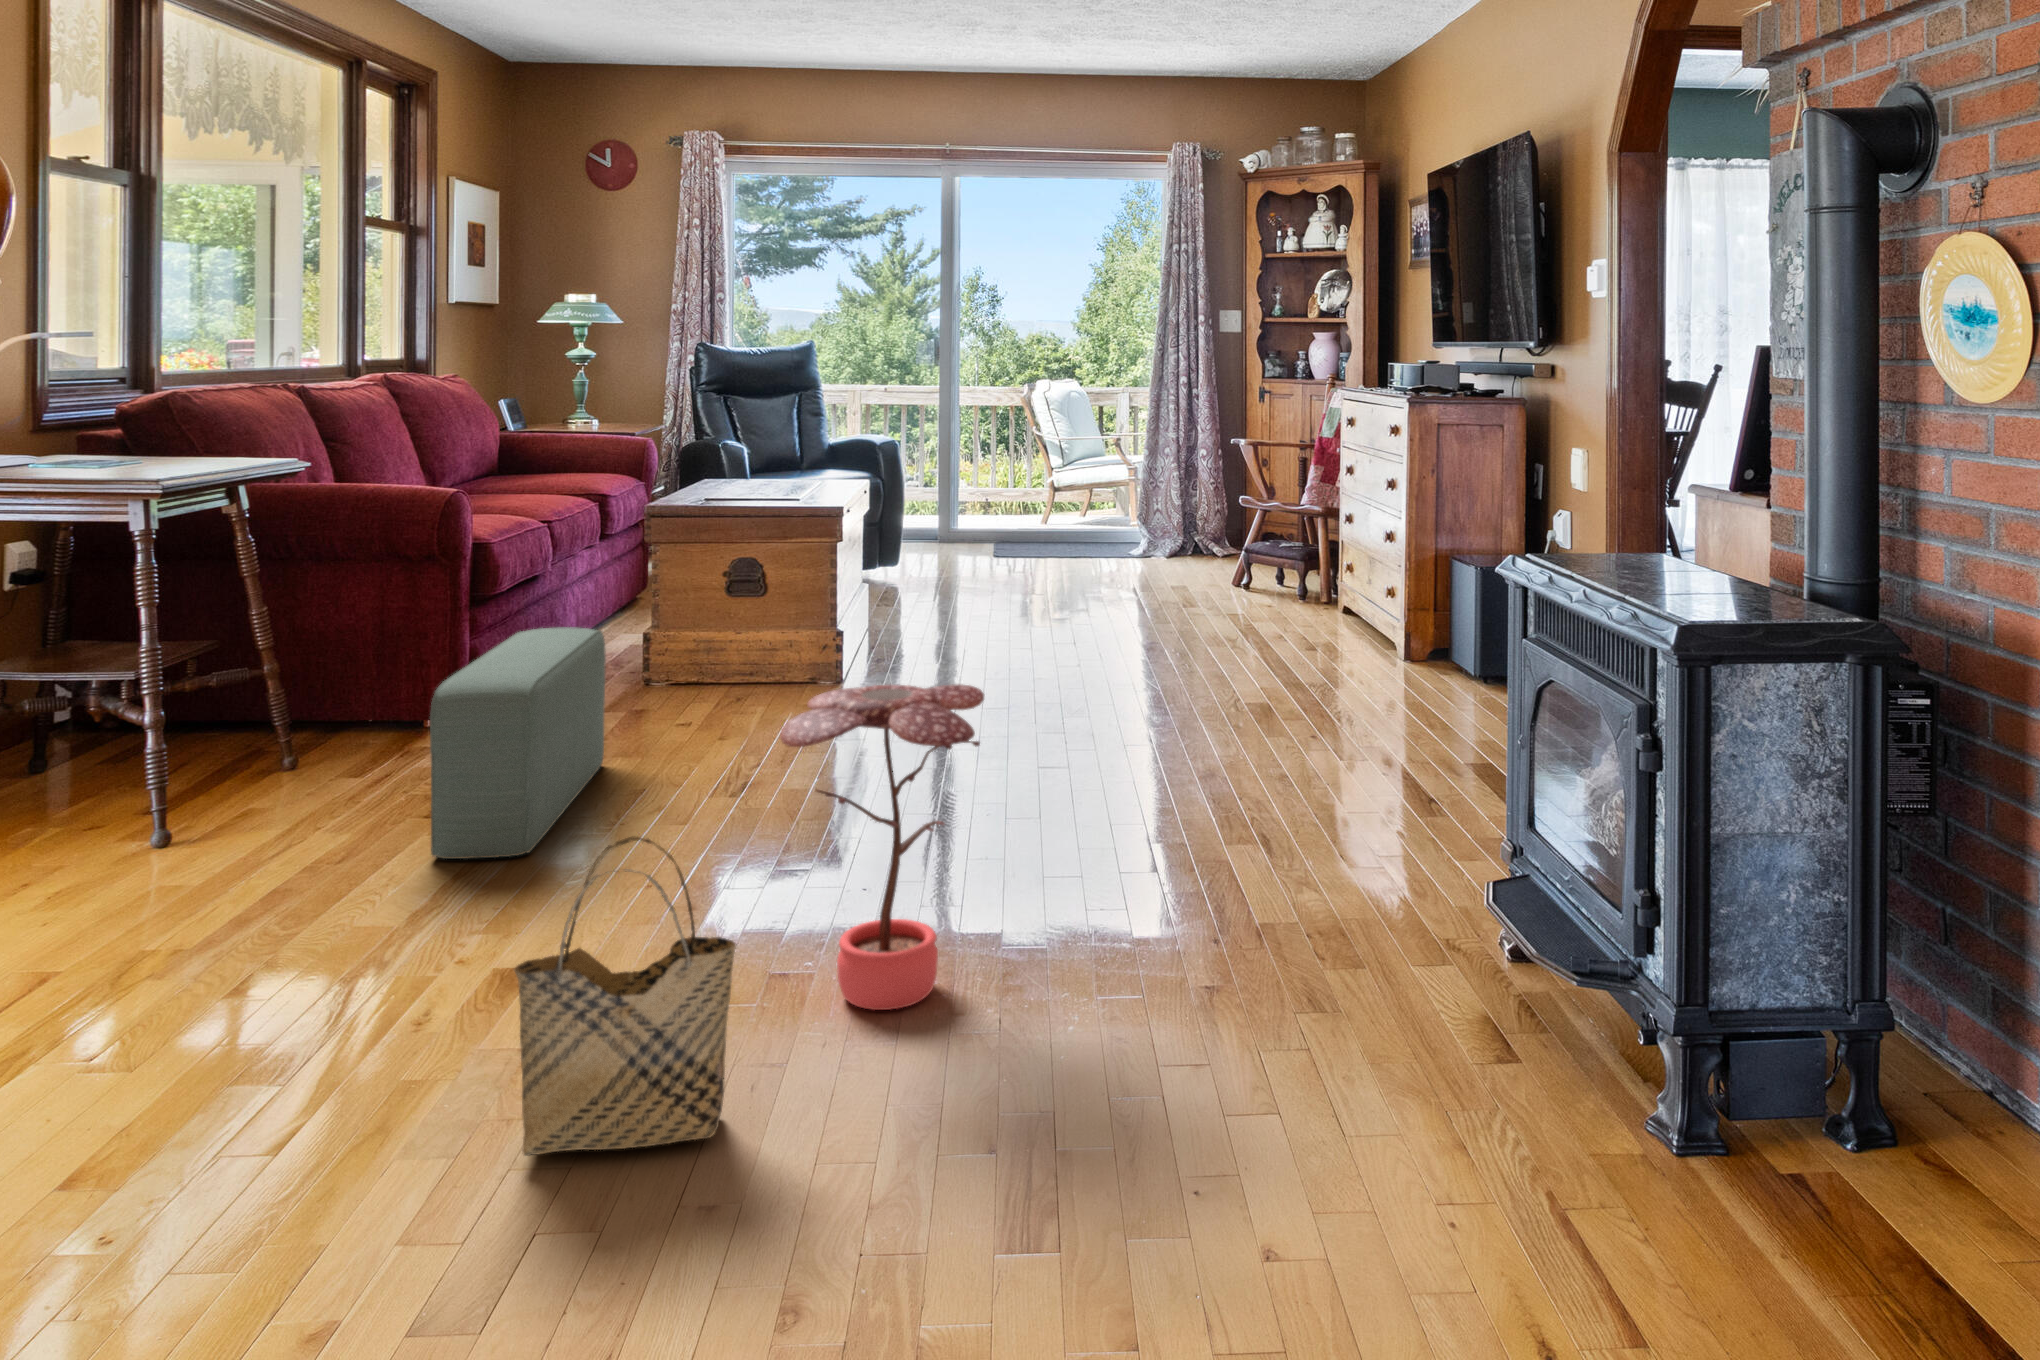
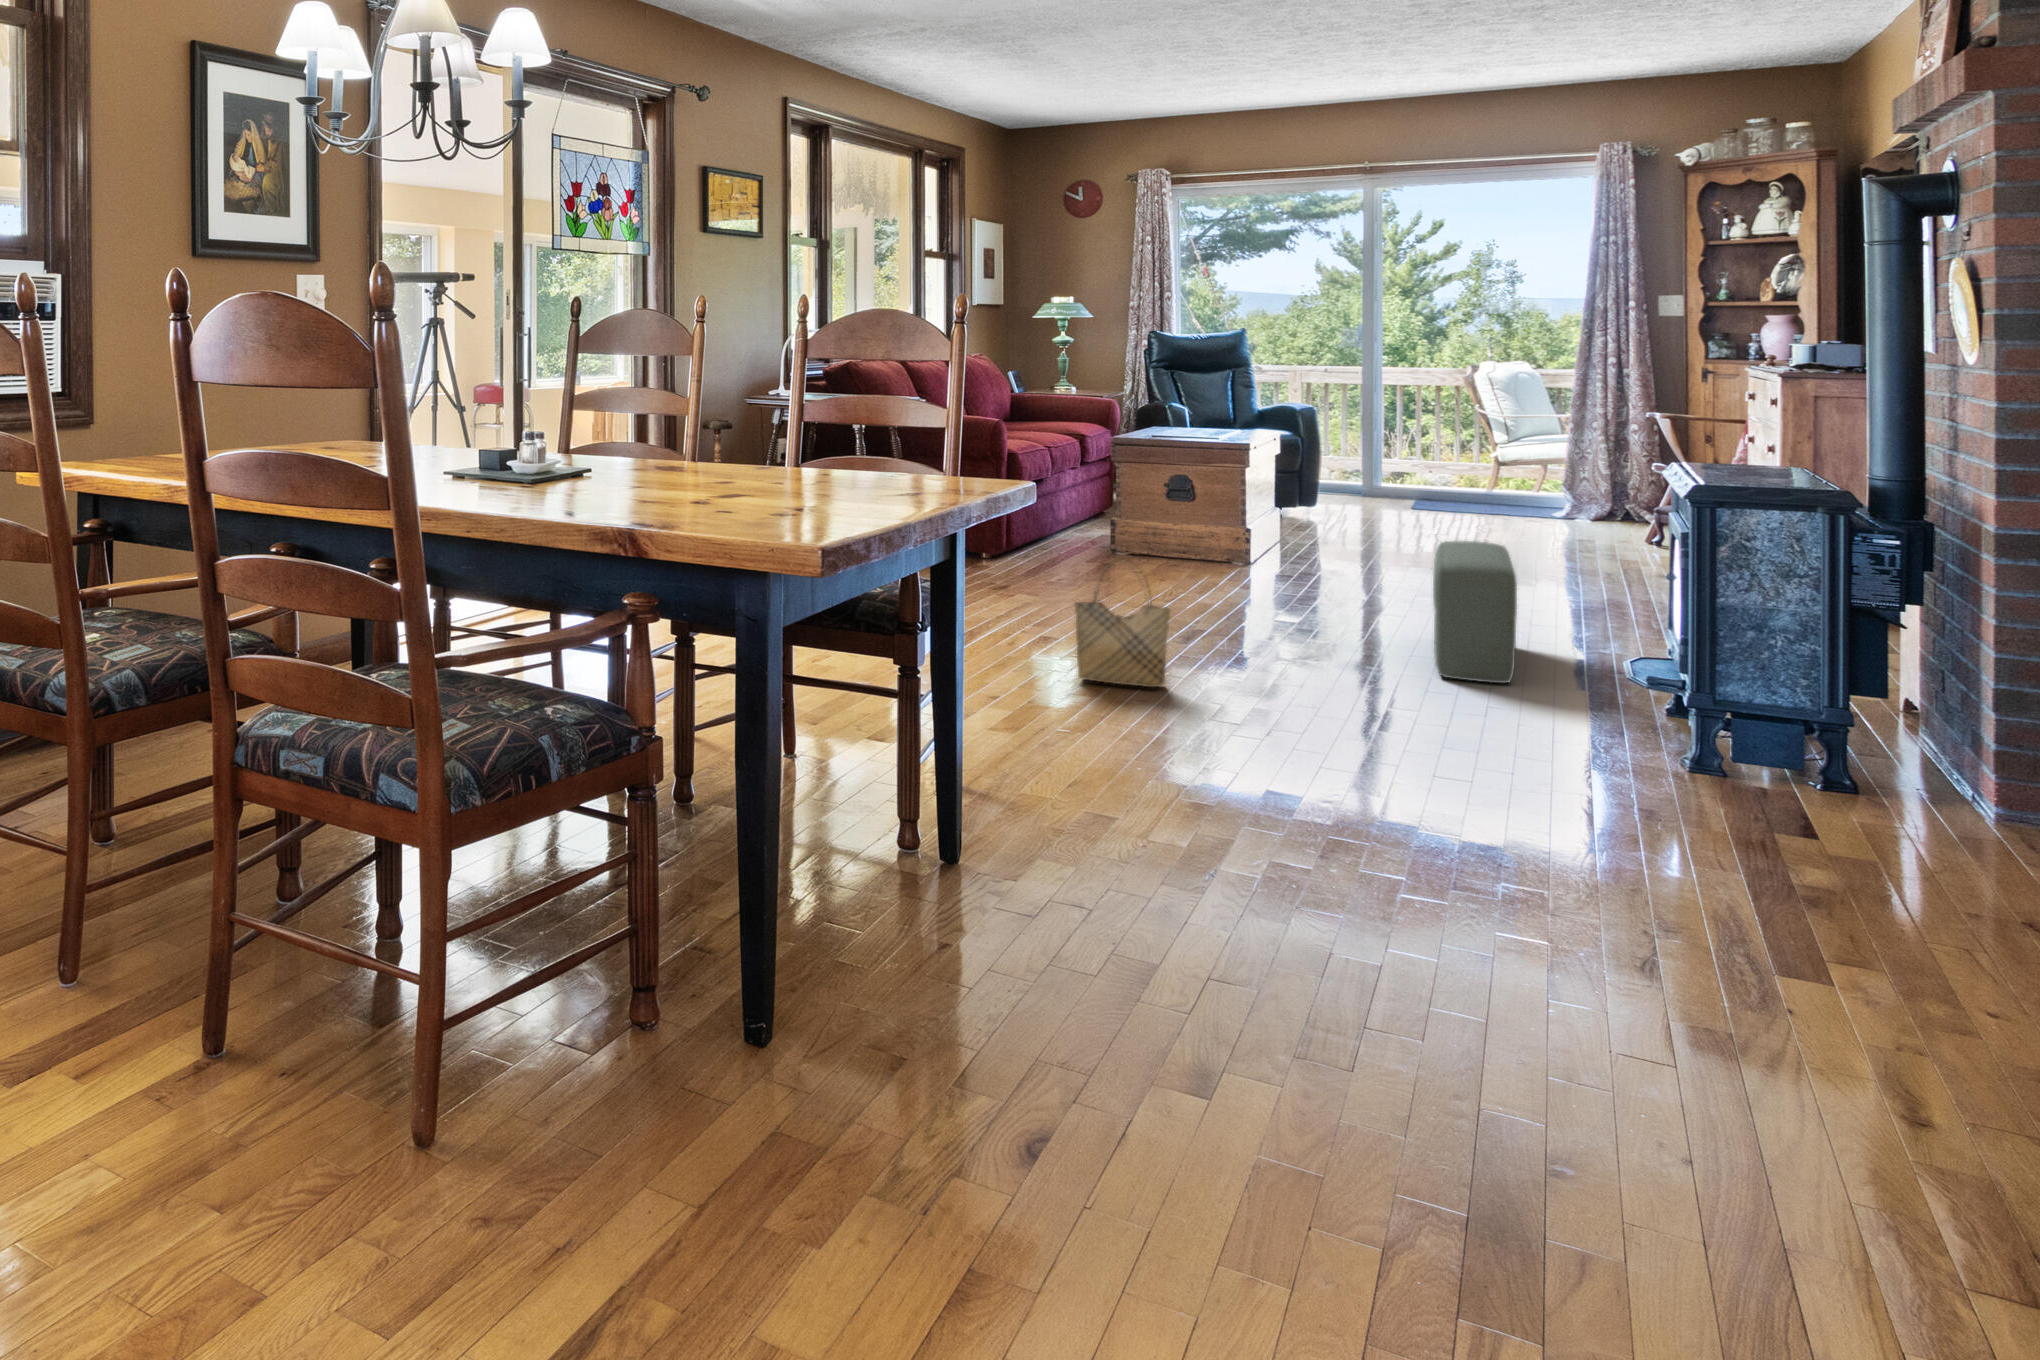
pouf: present [430,627,606,859] -> present [1433,541,1517,683]
potted plant: present [780,684,984,1010] -> none [1194,514,1312,674]

